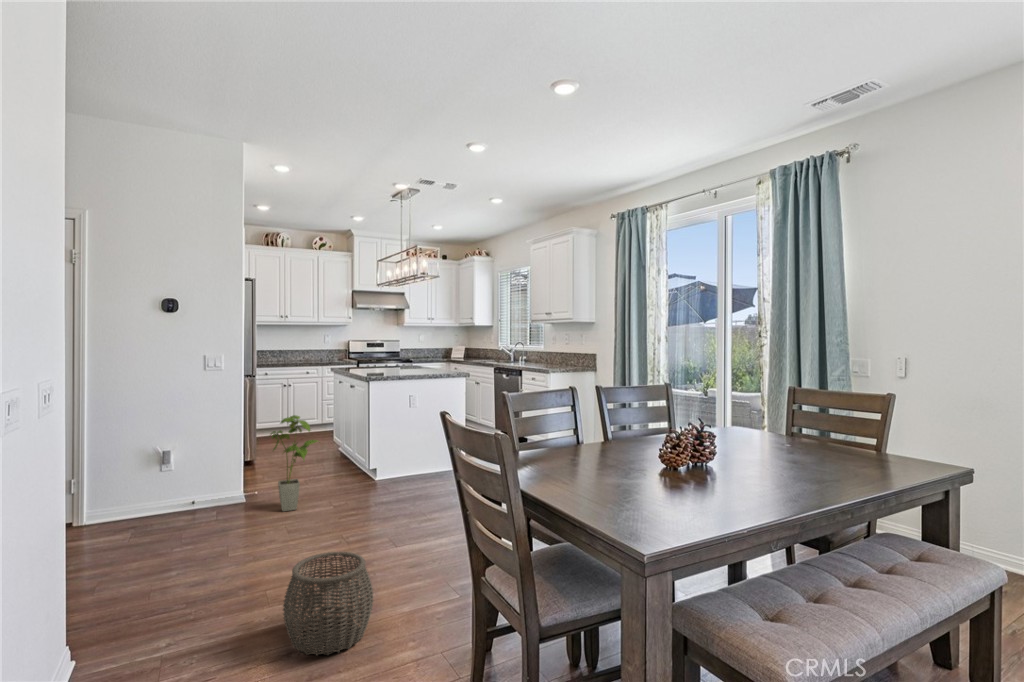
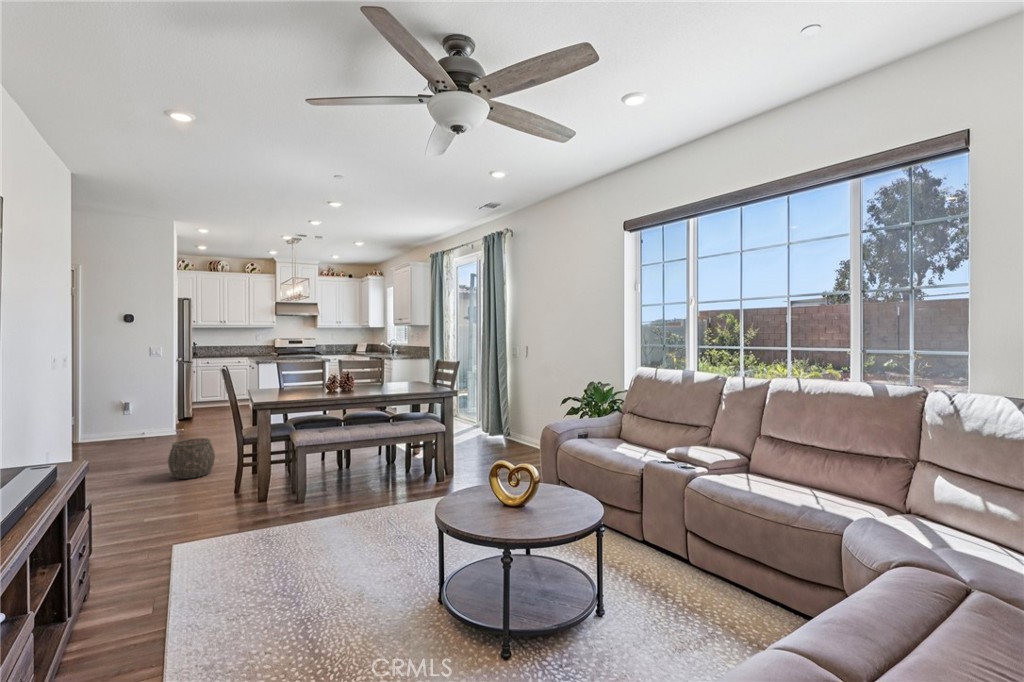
house plant: present [270,415,318,511] -> none [189,382,223,438]

